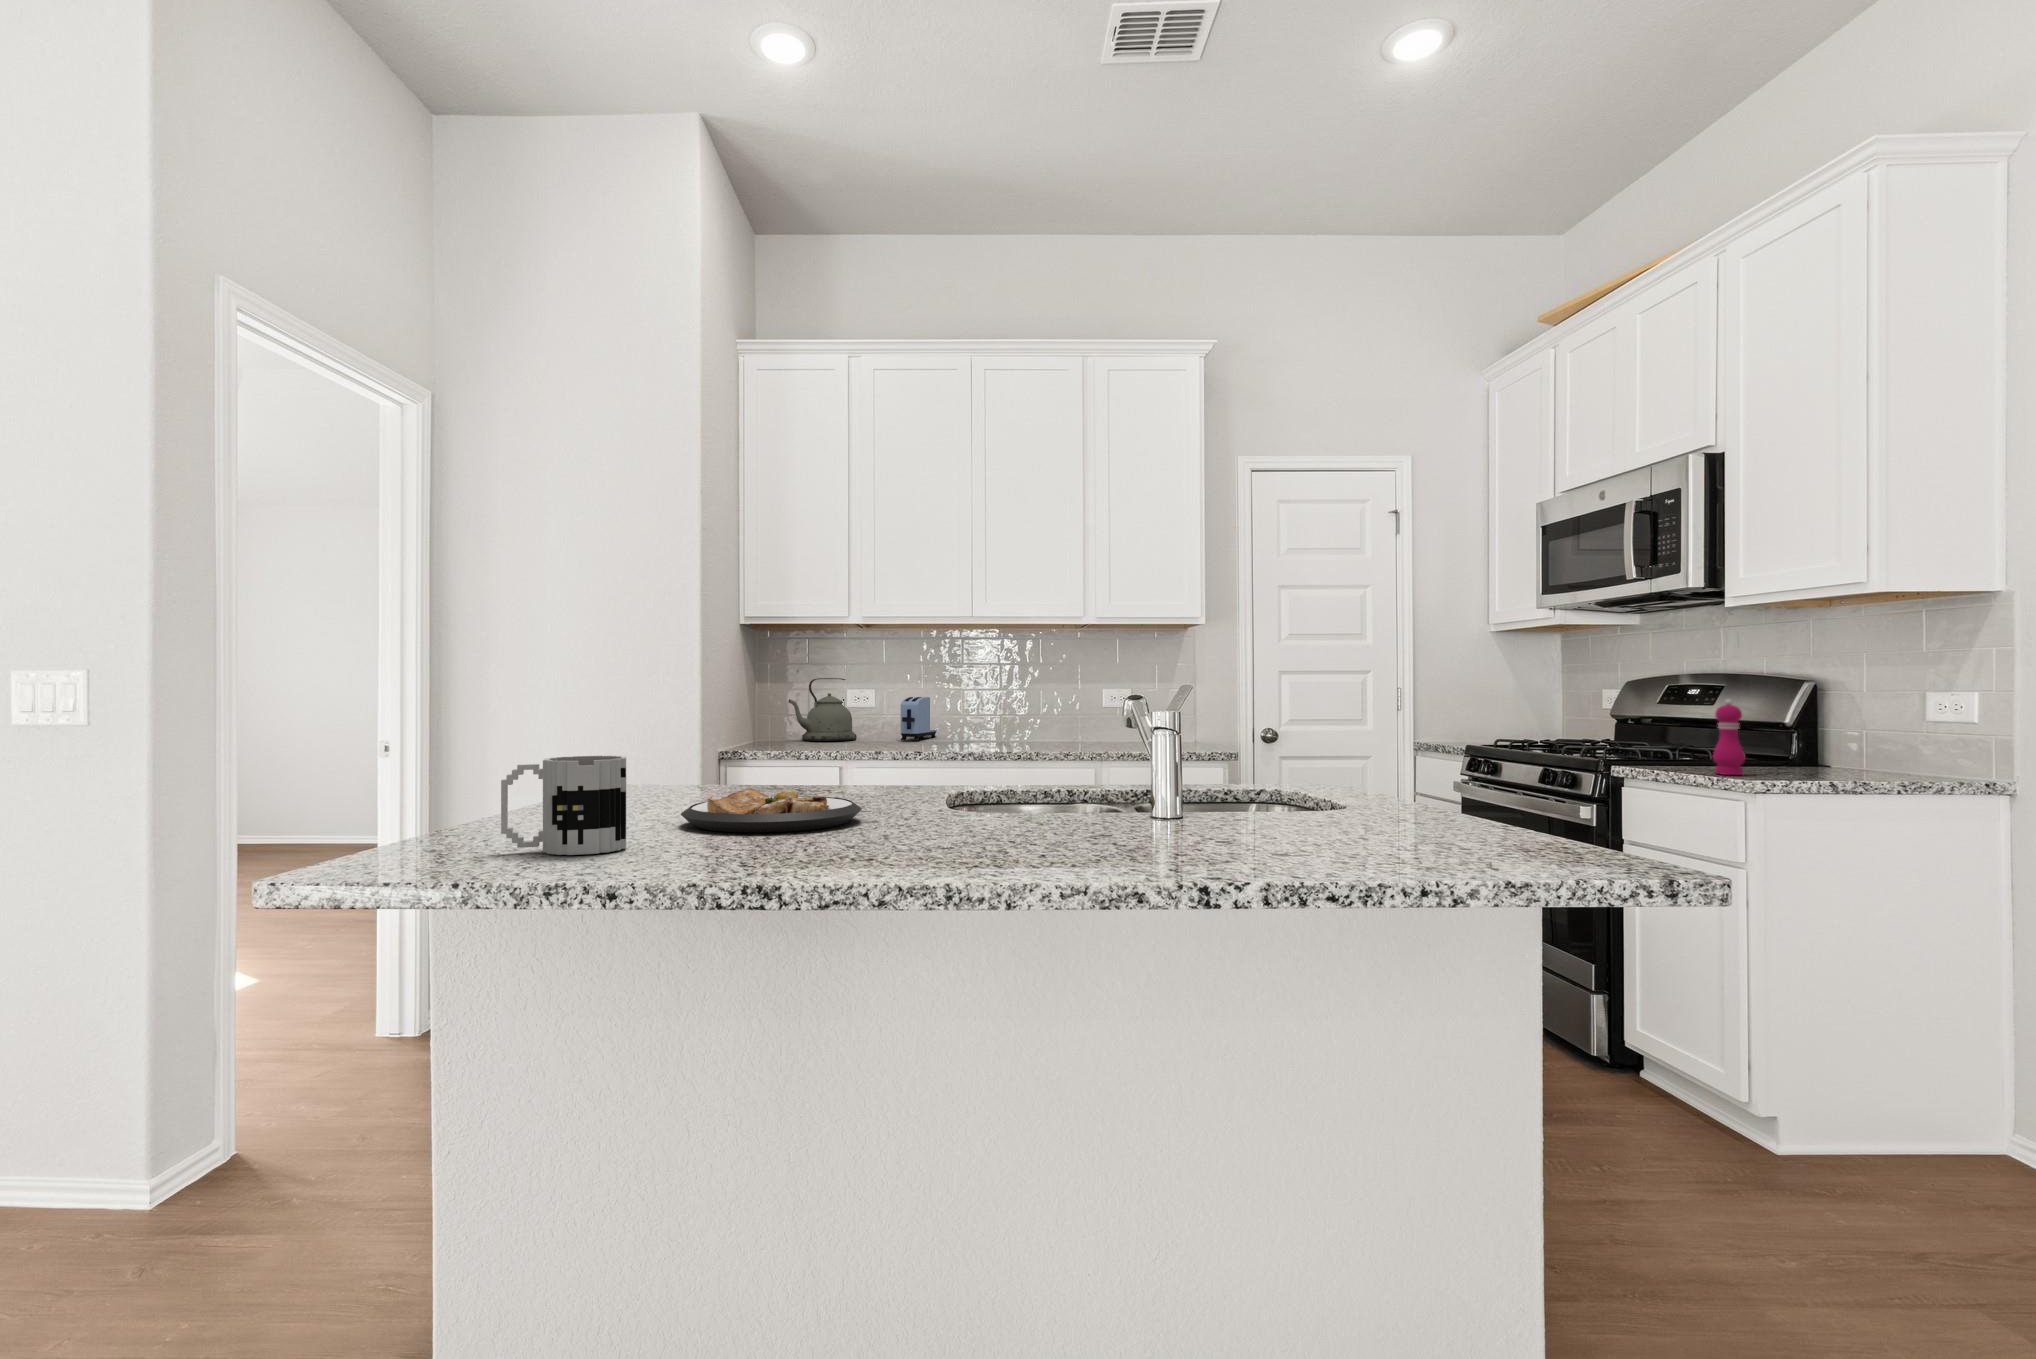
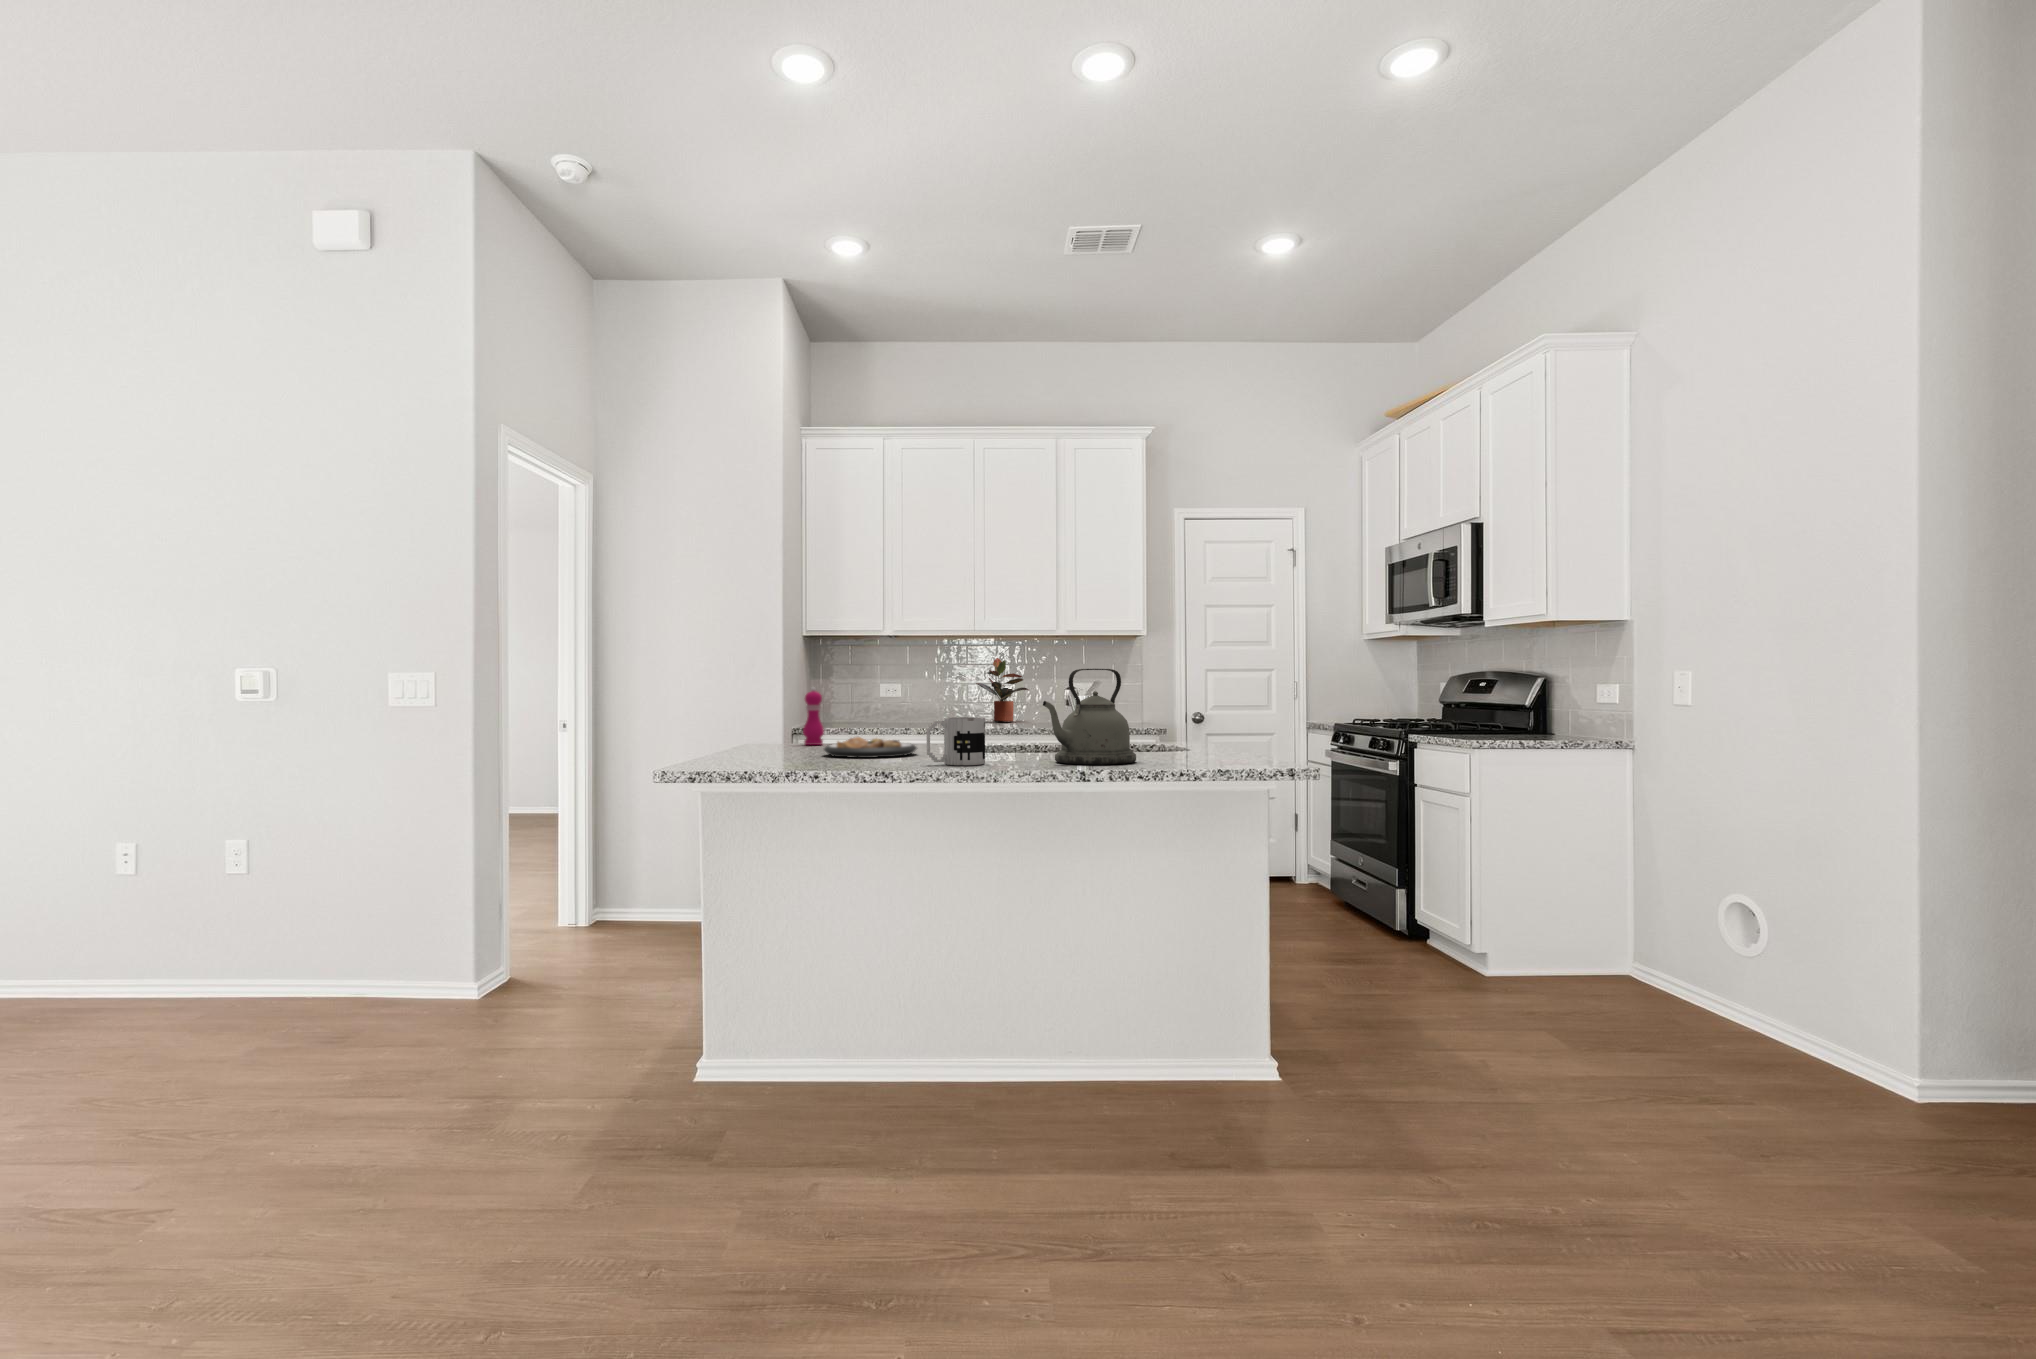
potted plant: none [972,655,1045,741] -> present [976,658,1028,722]
kettle: present [788,678,857,741] -> present [1043,669,1136,765]
toaster: present [900,697,937,740] -> none [923,689,949,721]
pepper mill: present [1713,699,1745,775] -> present [803,687,824,745]
mug: present [501,756,626,855] -> present [927,717,985,765]

